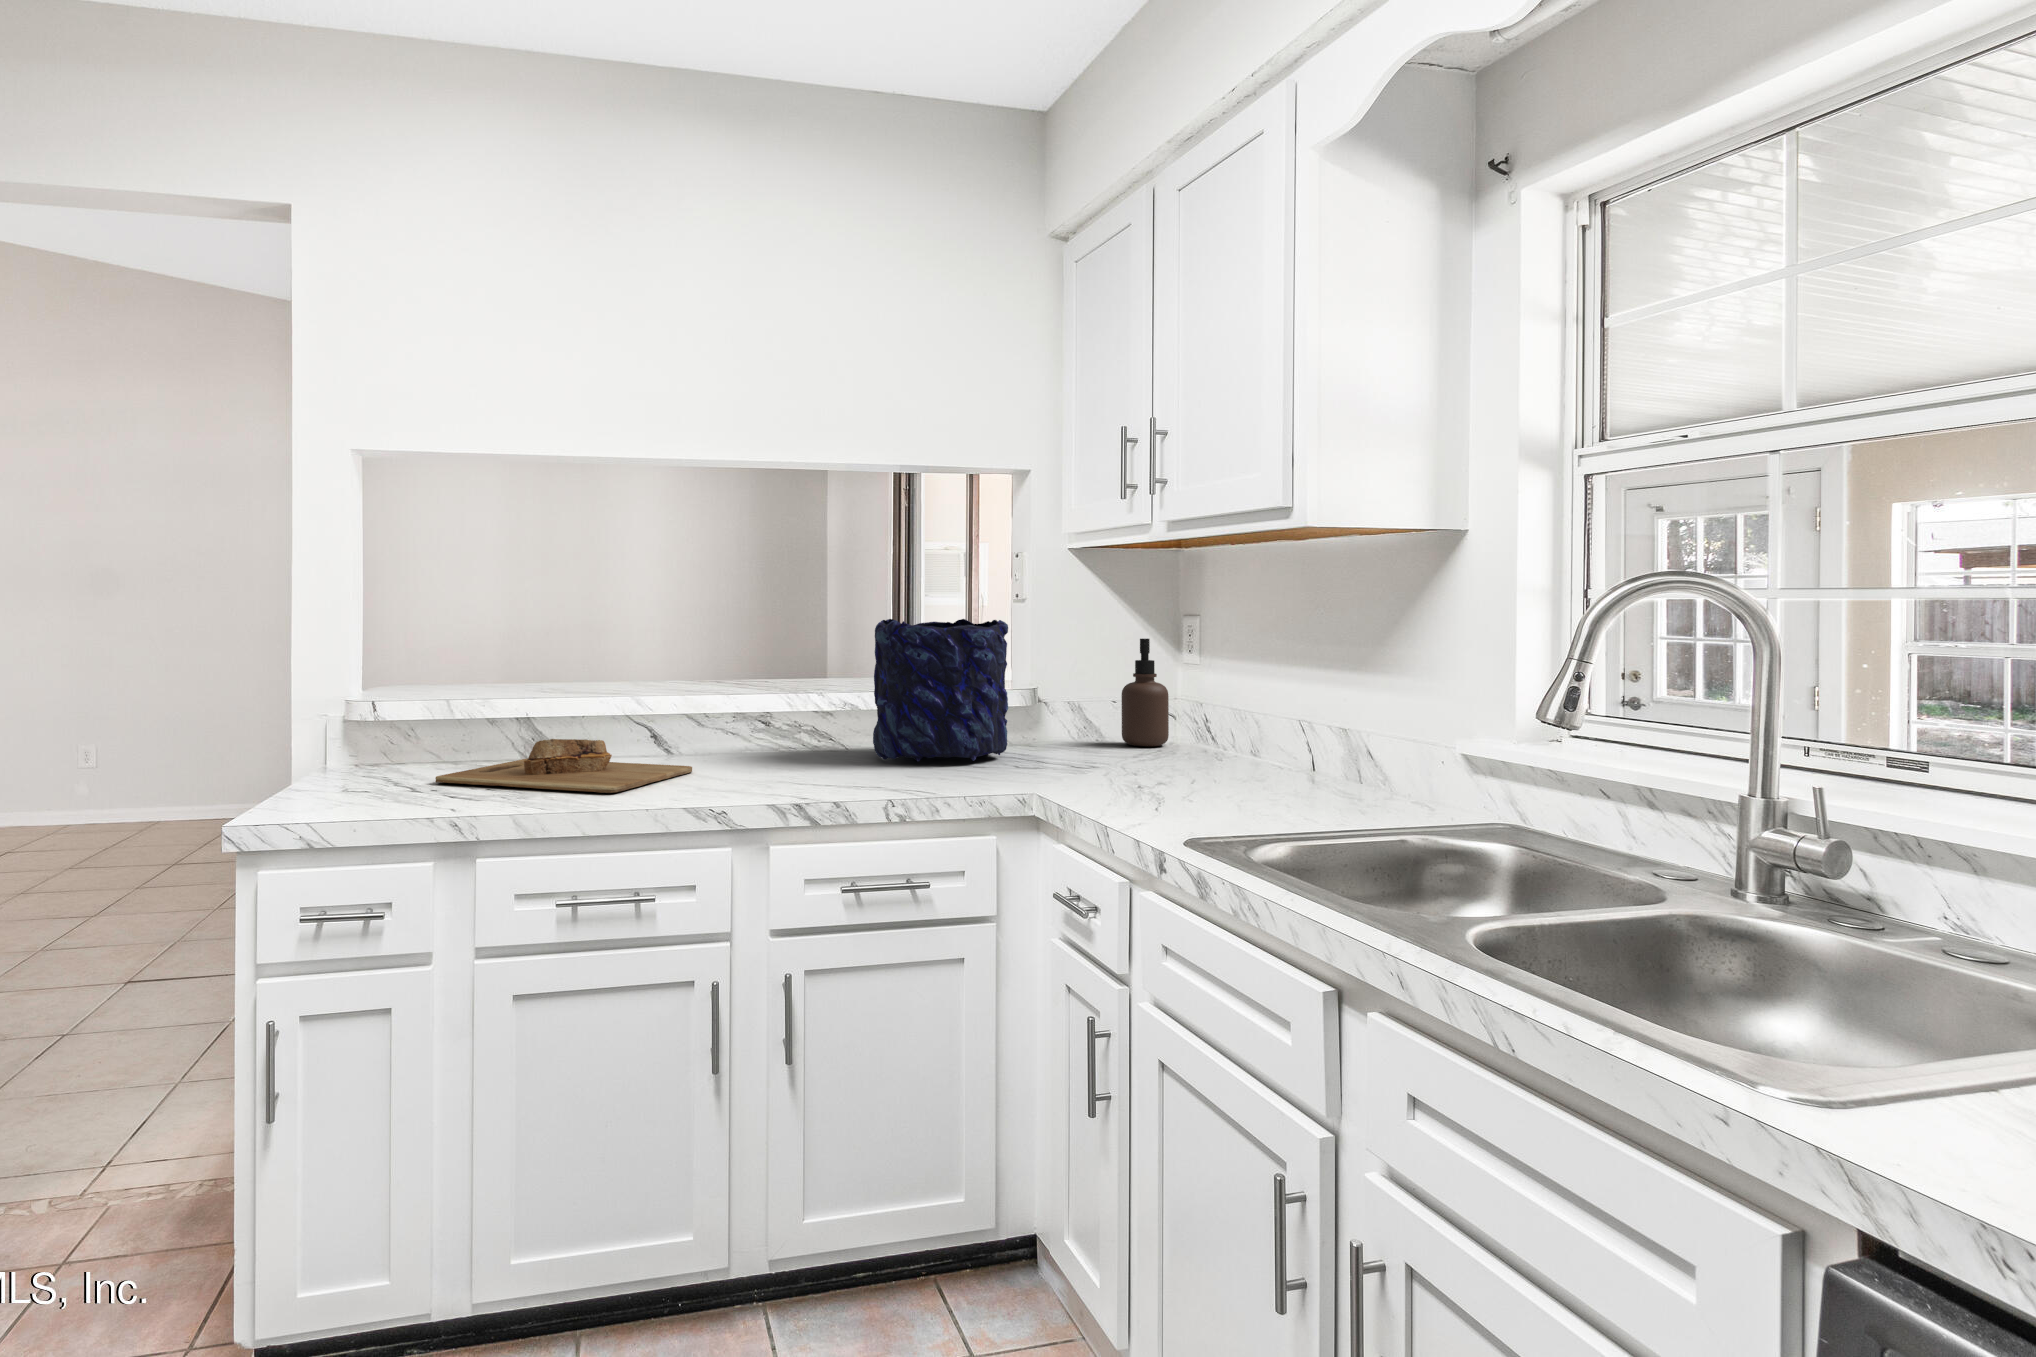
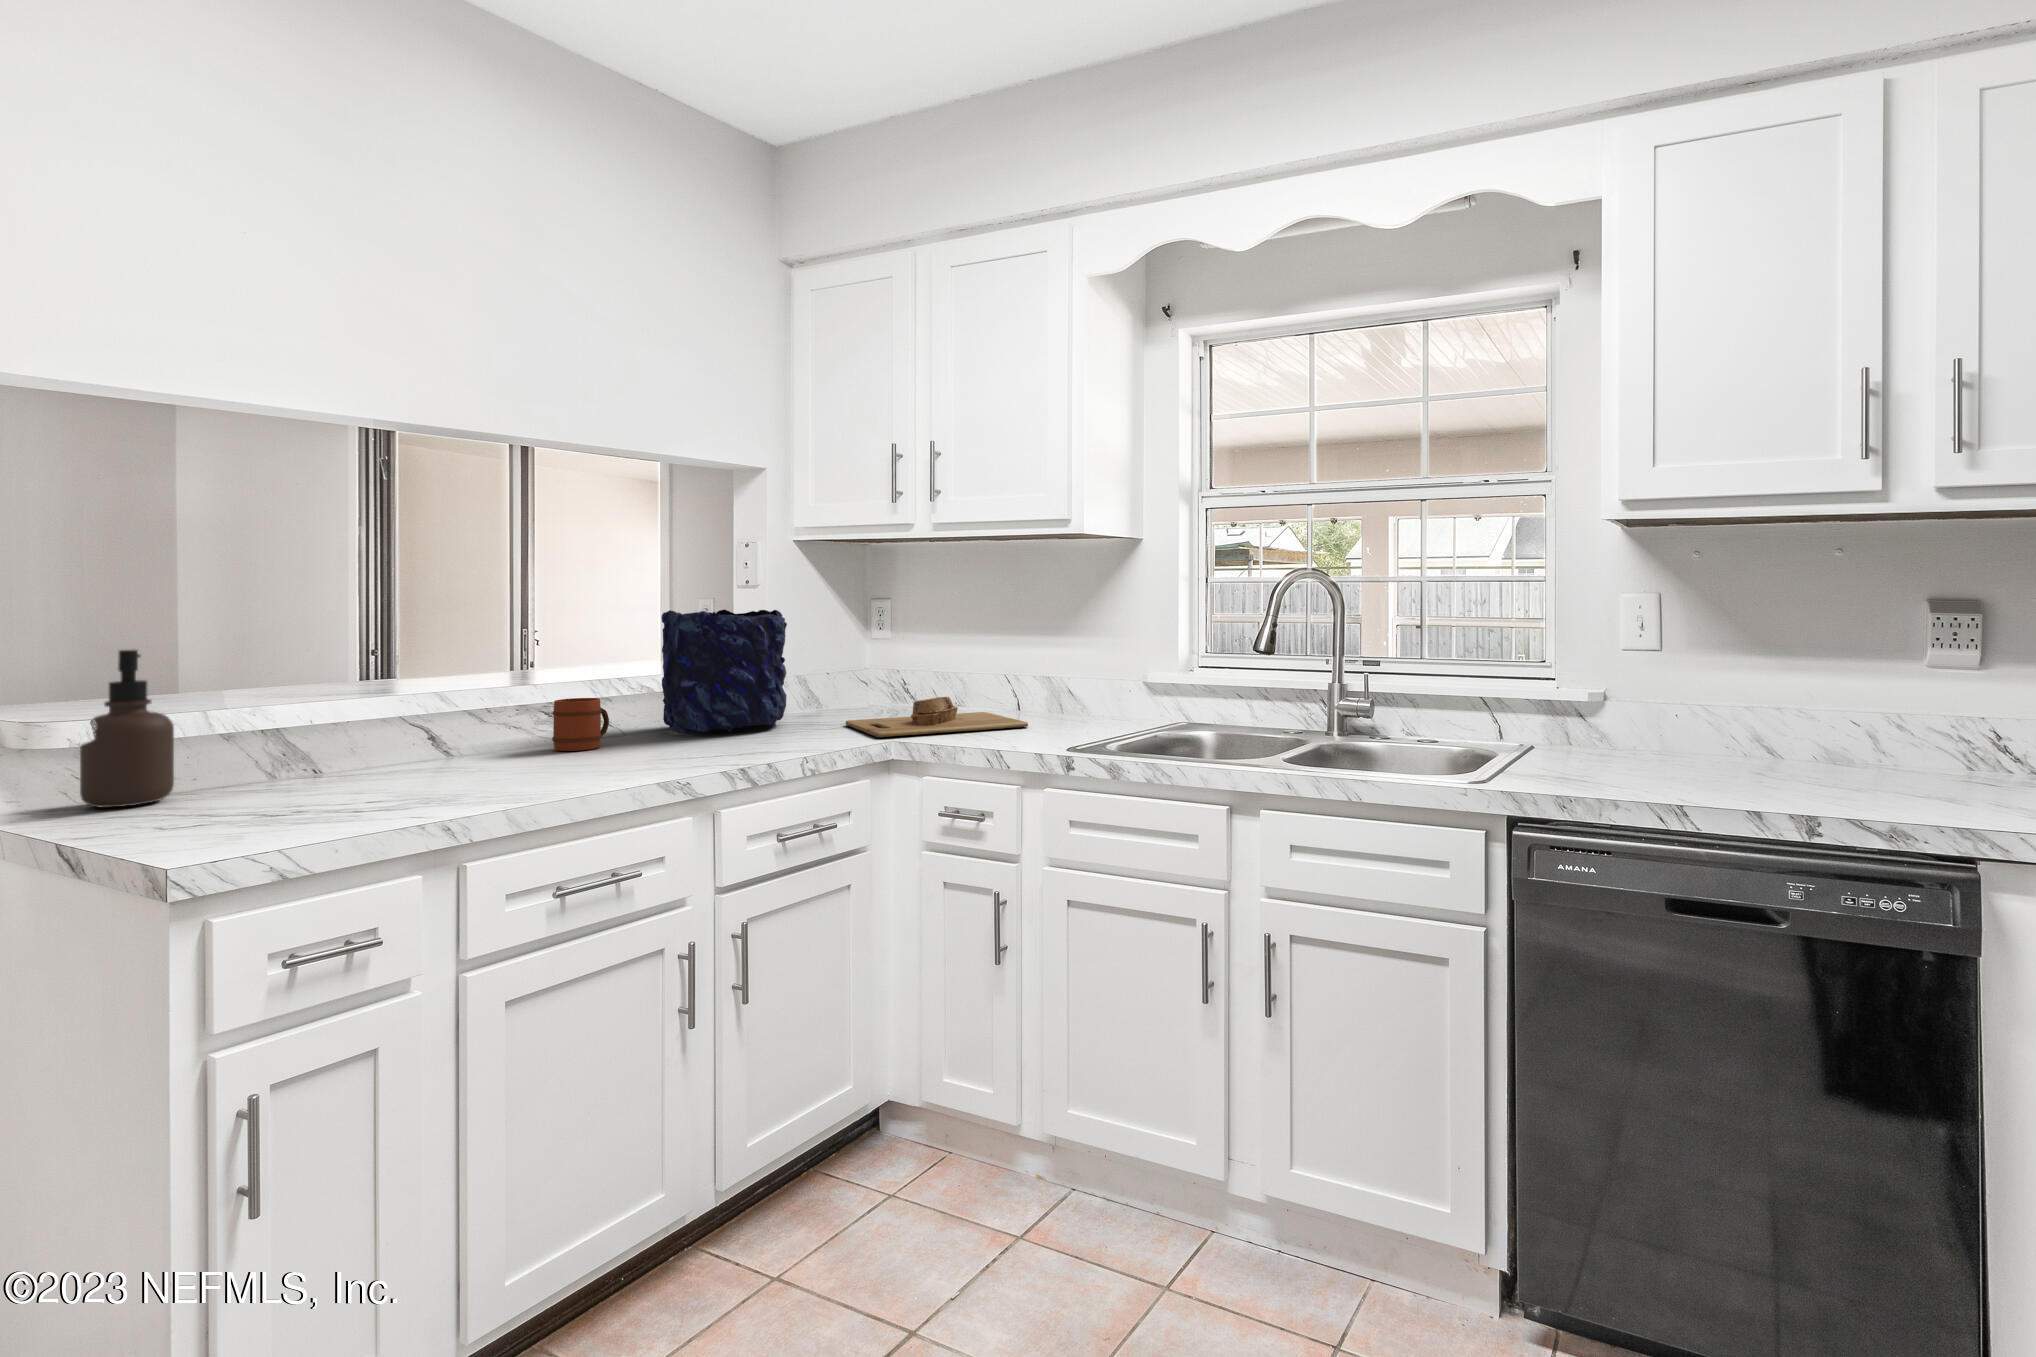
soap dispenser: present [1121,639,1169,746] -> present [80,650,174,808]
mug: none [741,709,798,764] -> present [552,698,609,751]
cutting board: present [435,739,692,793] -> present [846,697,1028,737]

